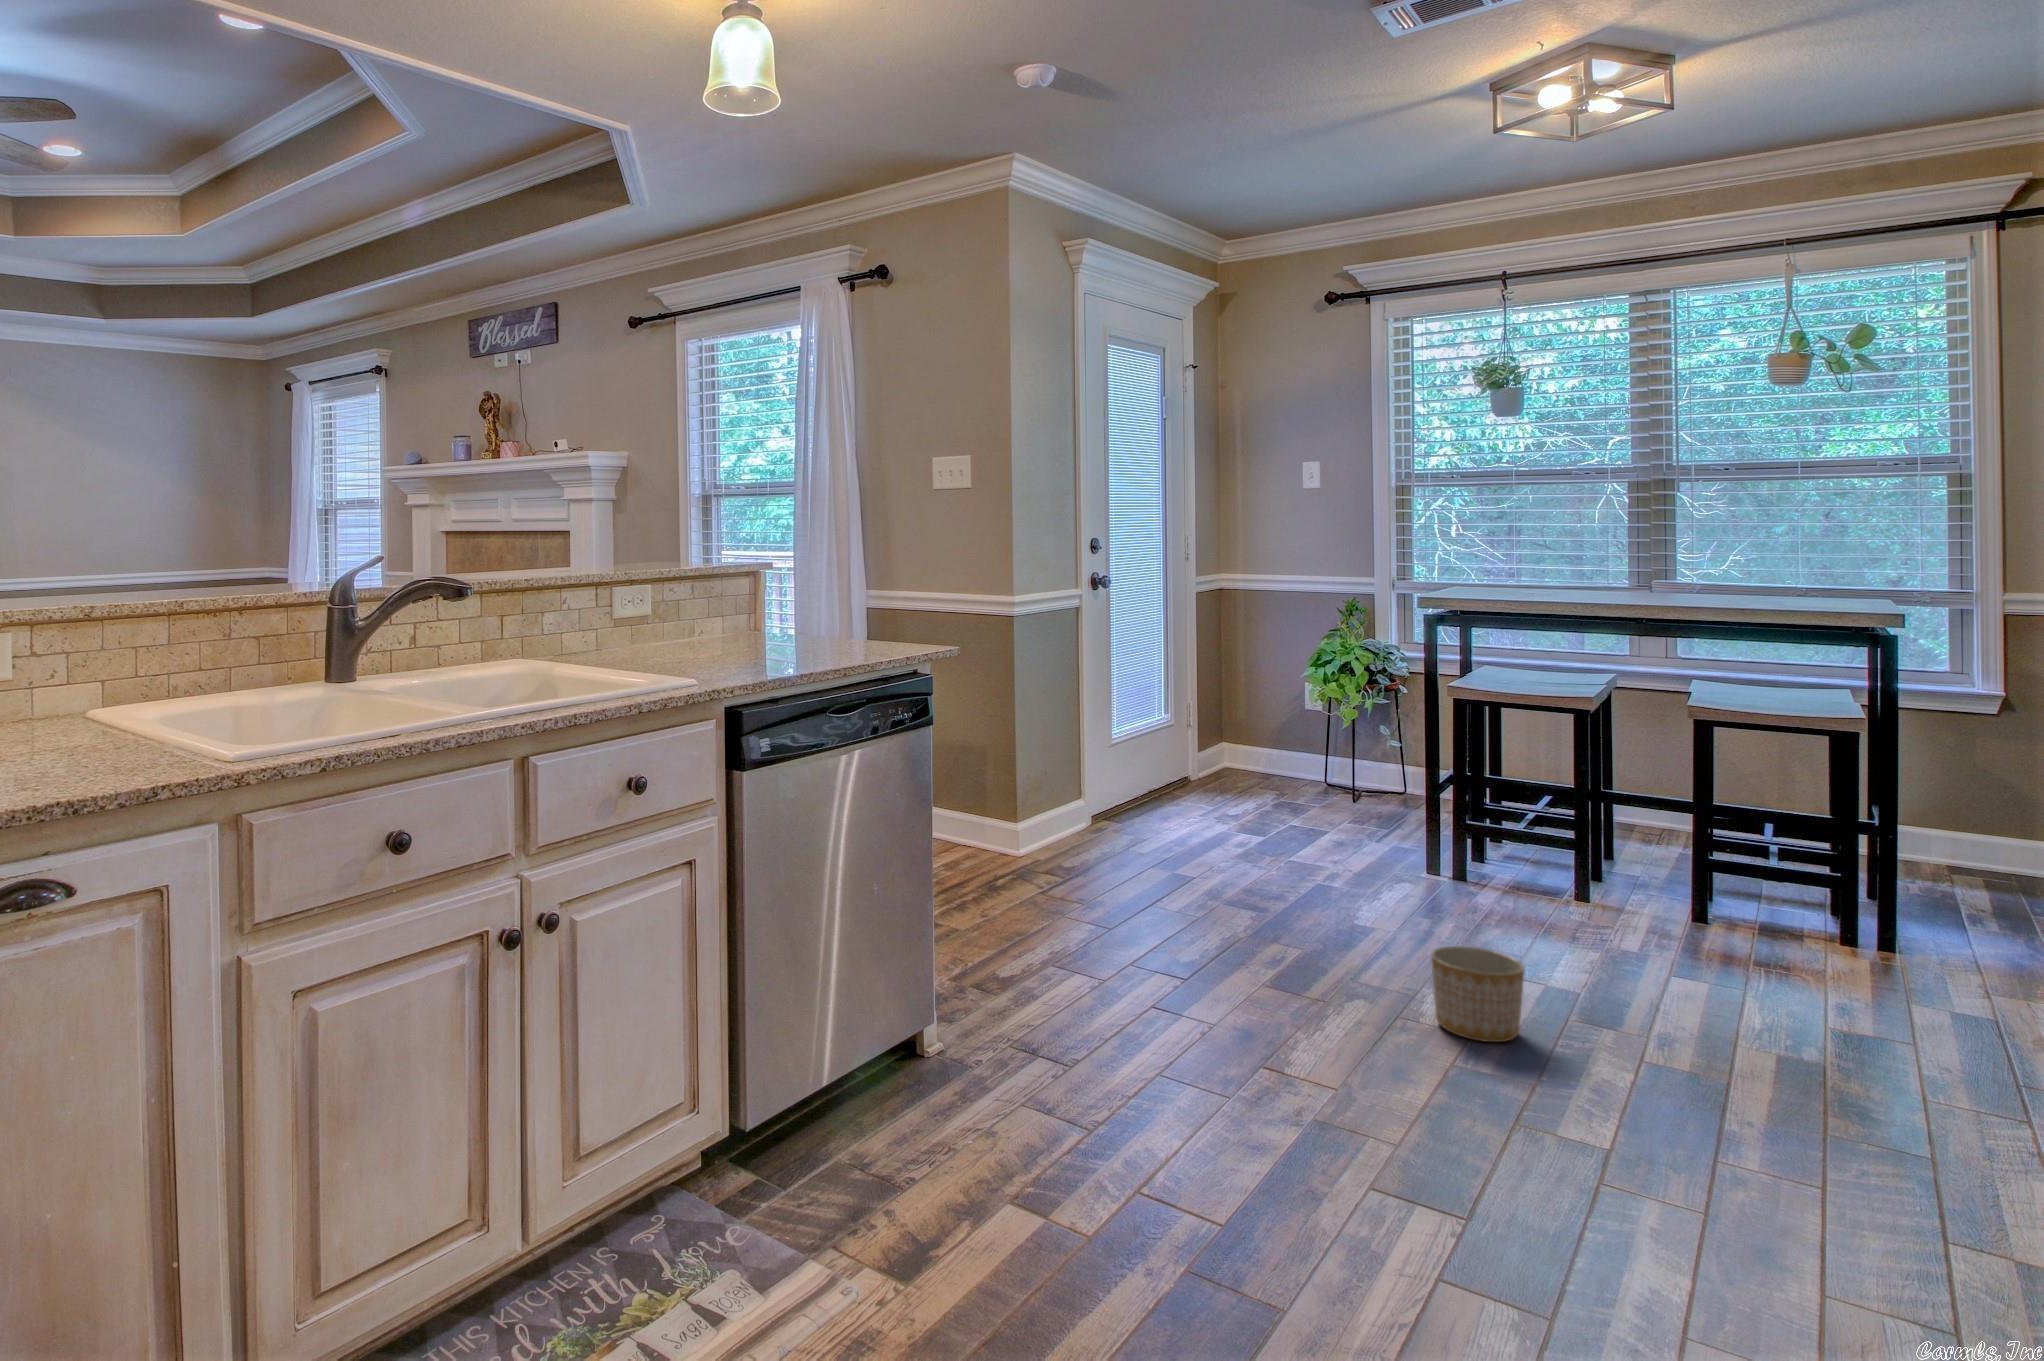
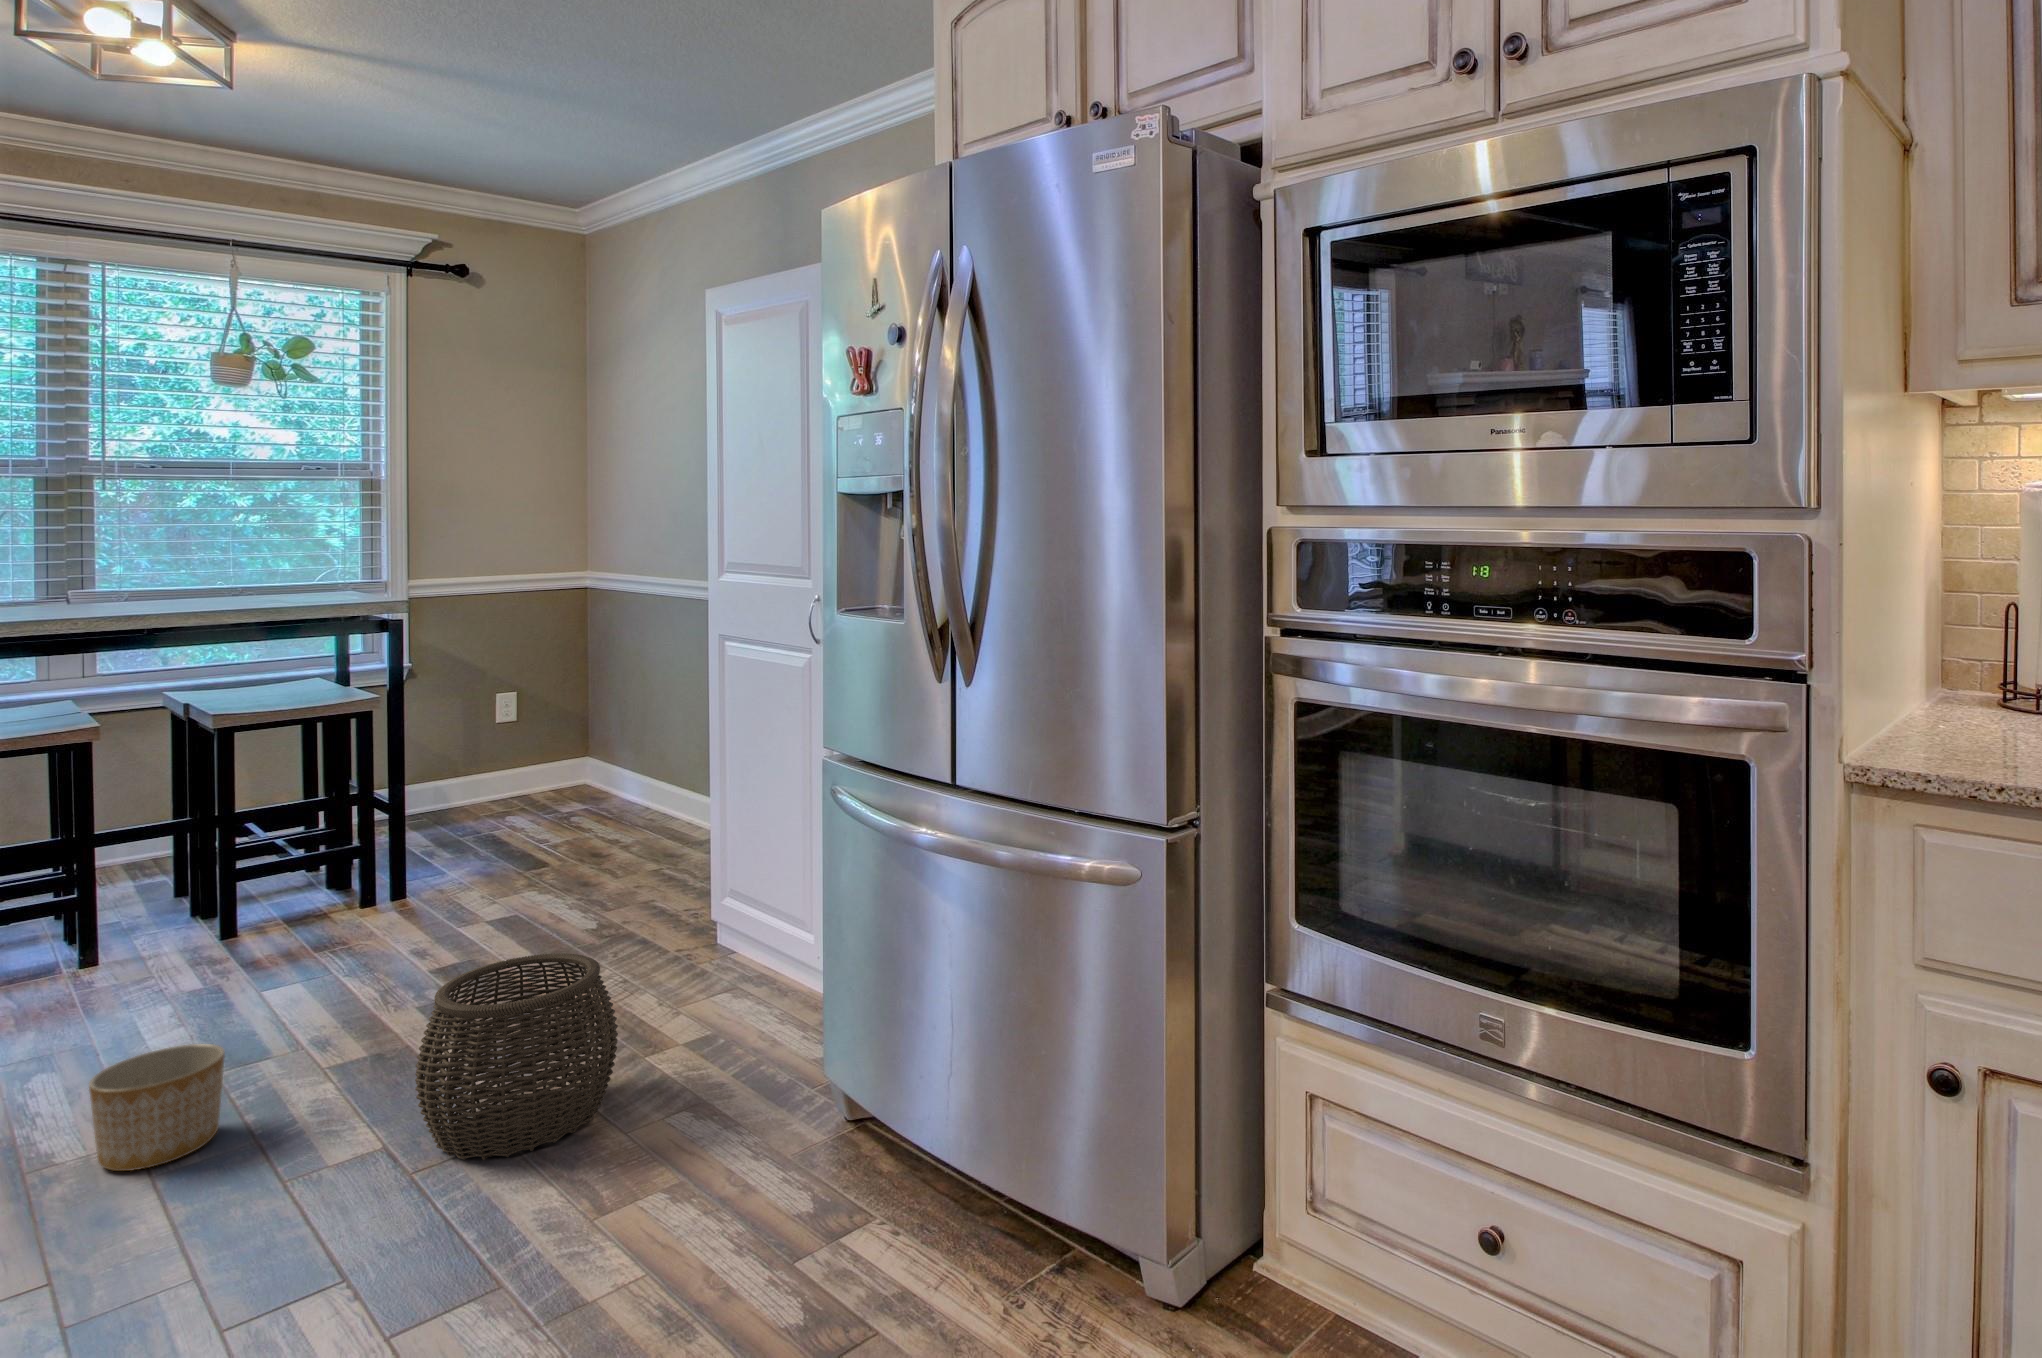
woven basket: none [1604,984,1848,1216] -> present [415,953,618,1160]

